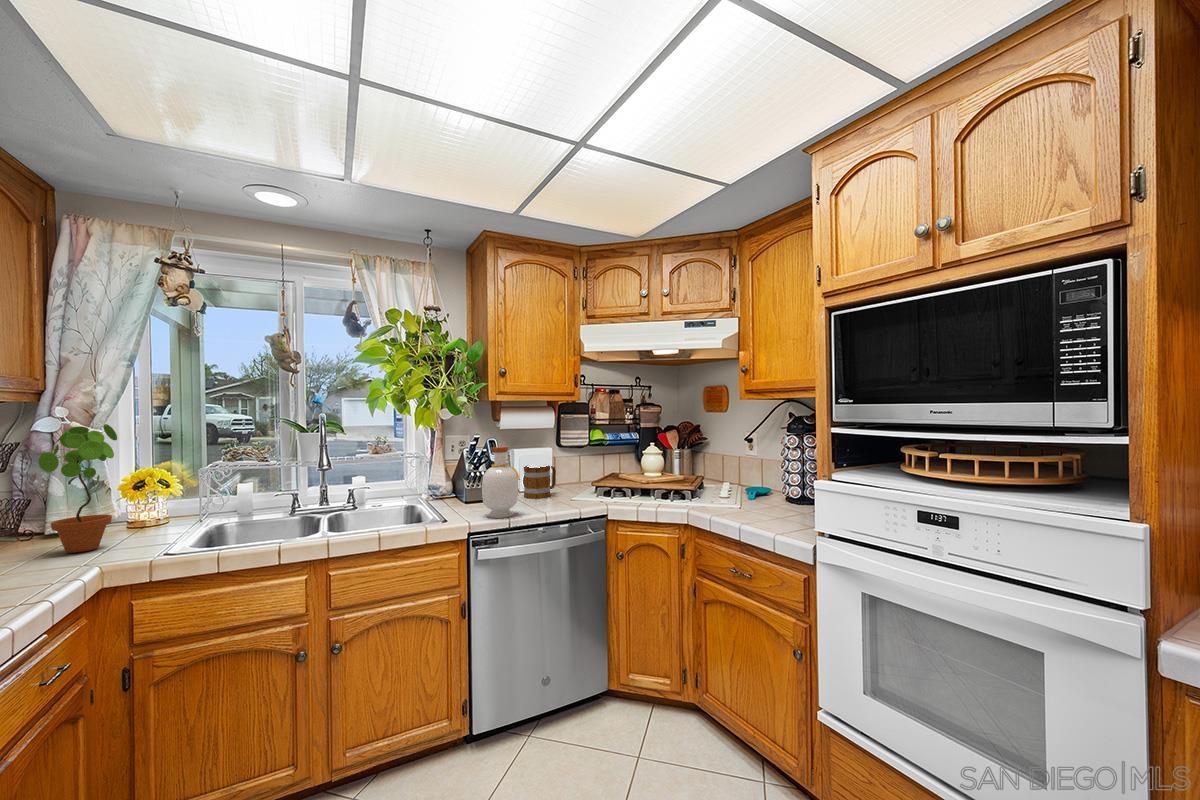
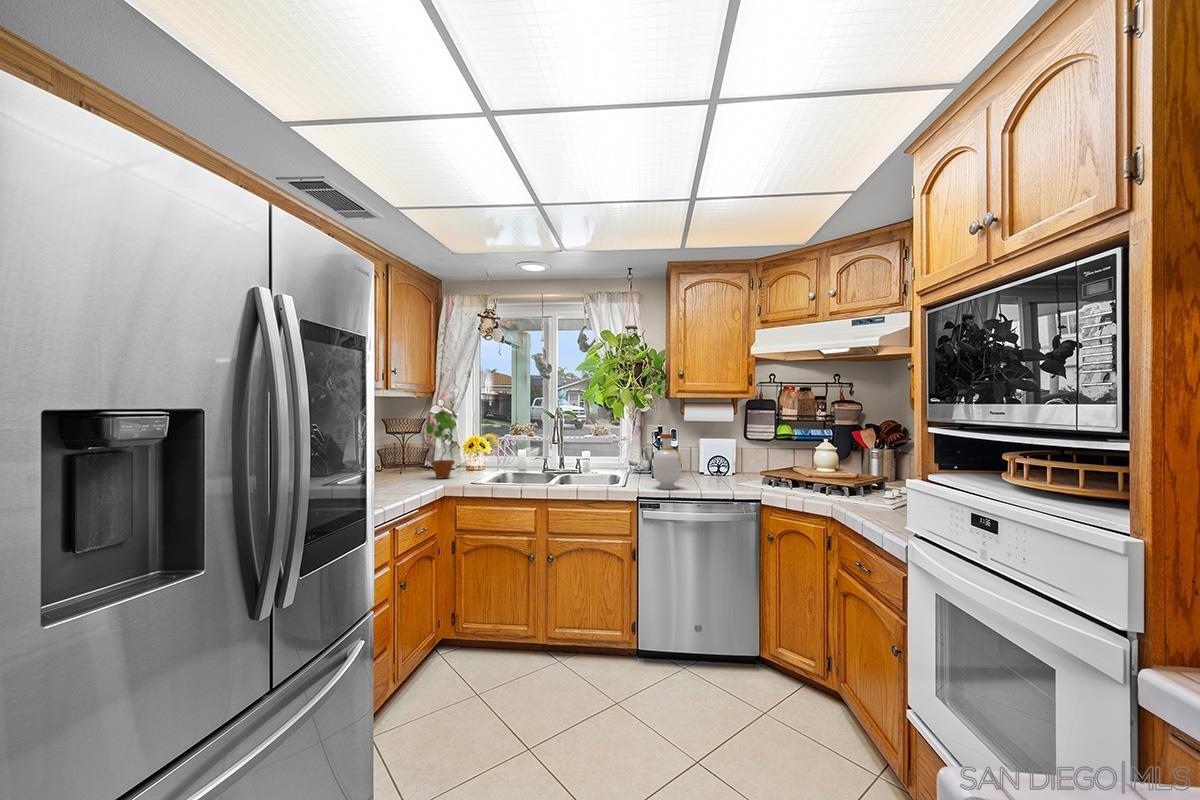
mug: present [524,465,556,499] -> none [704,453,735,481]

